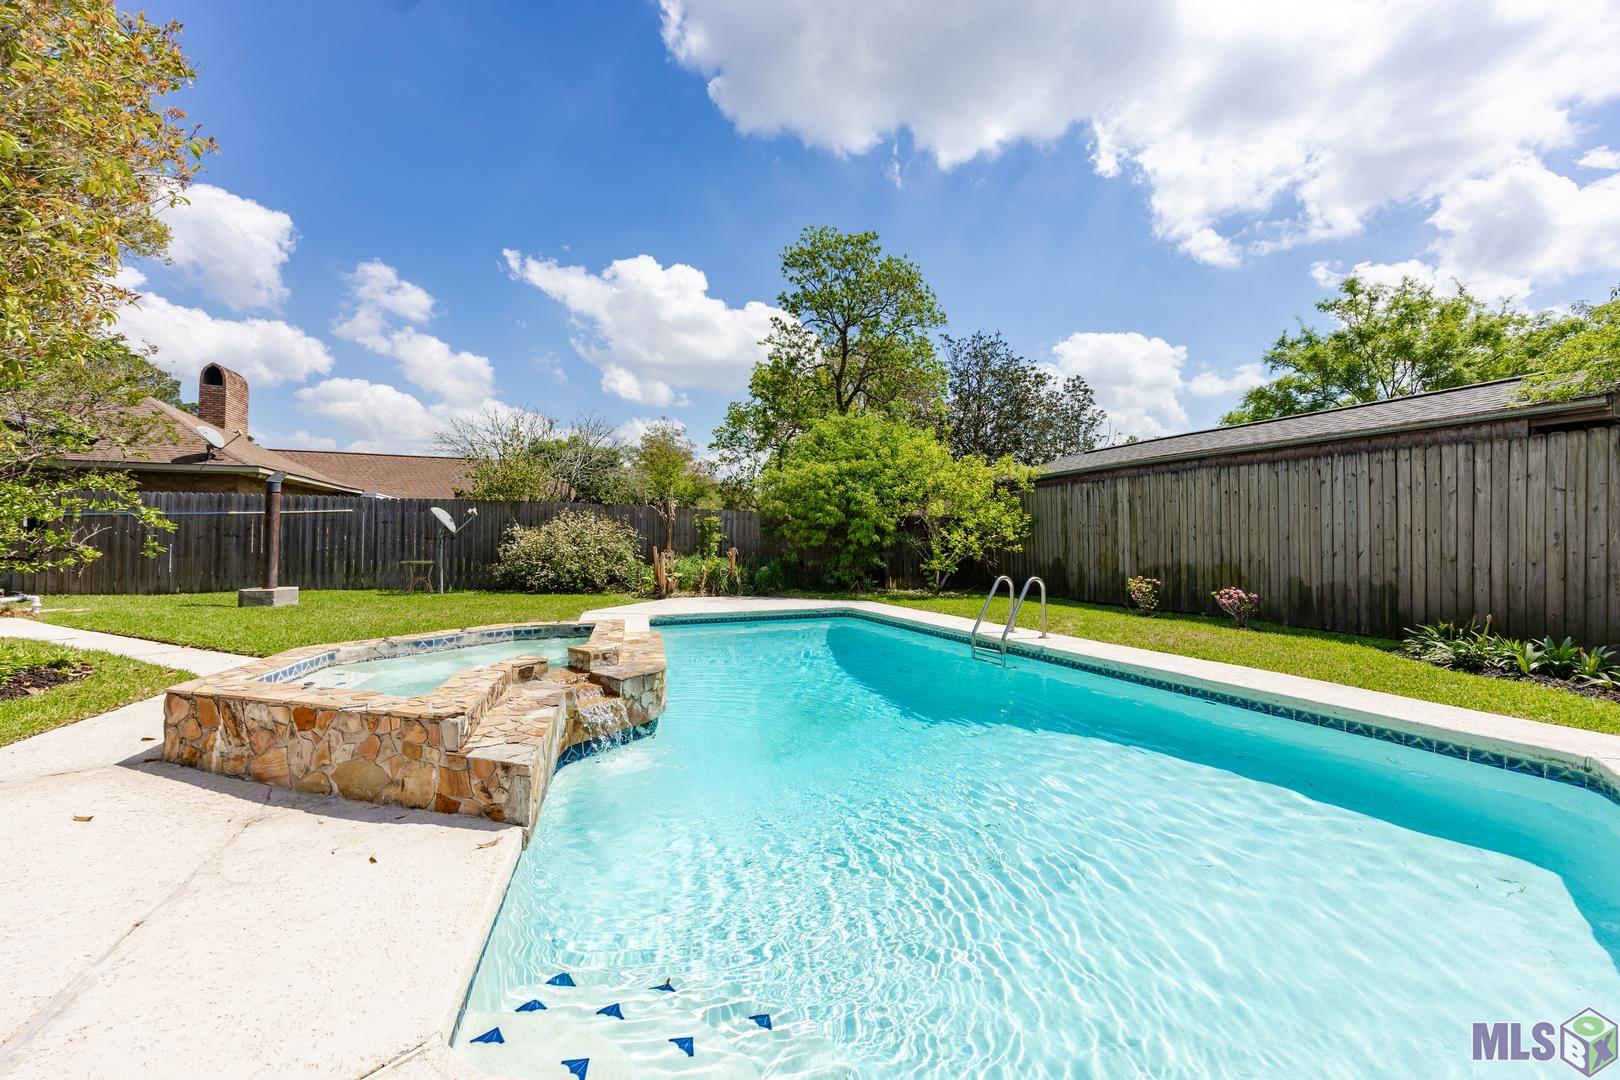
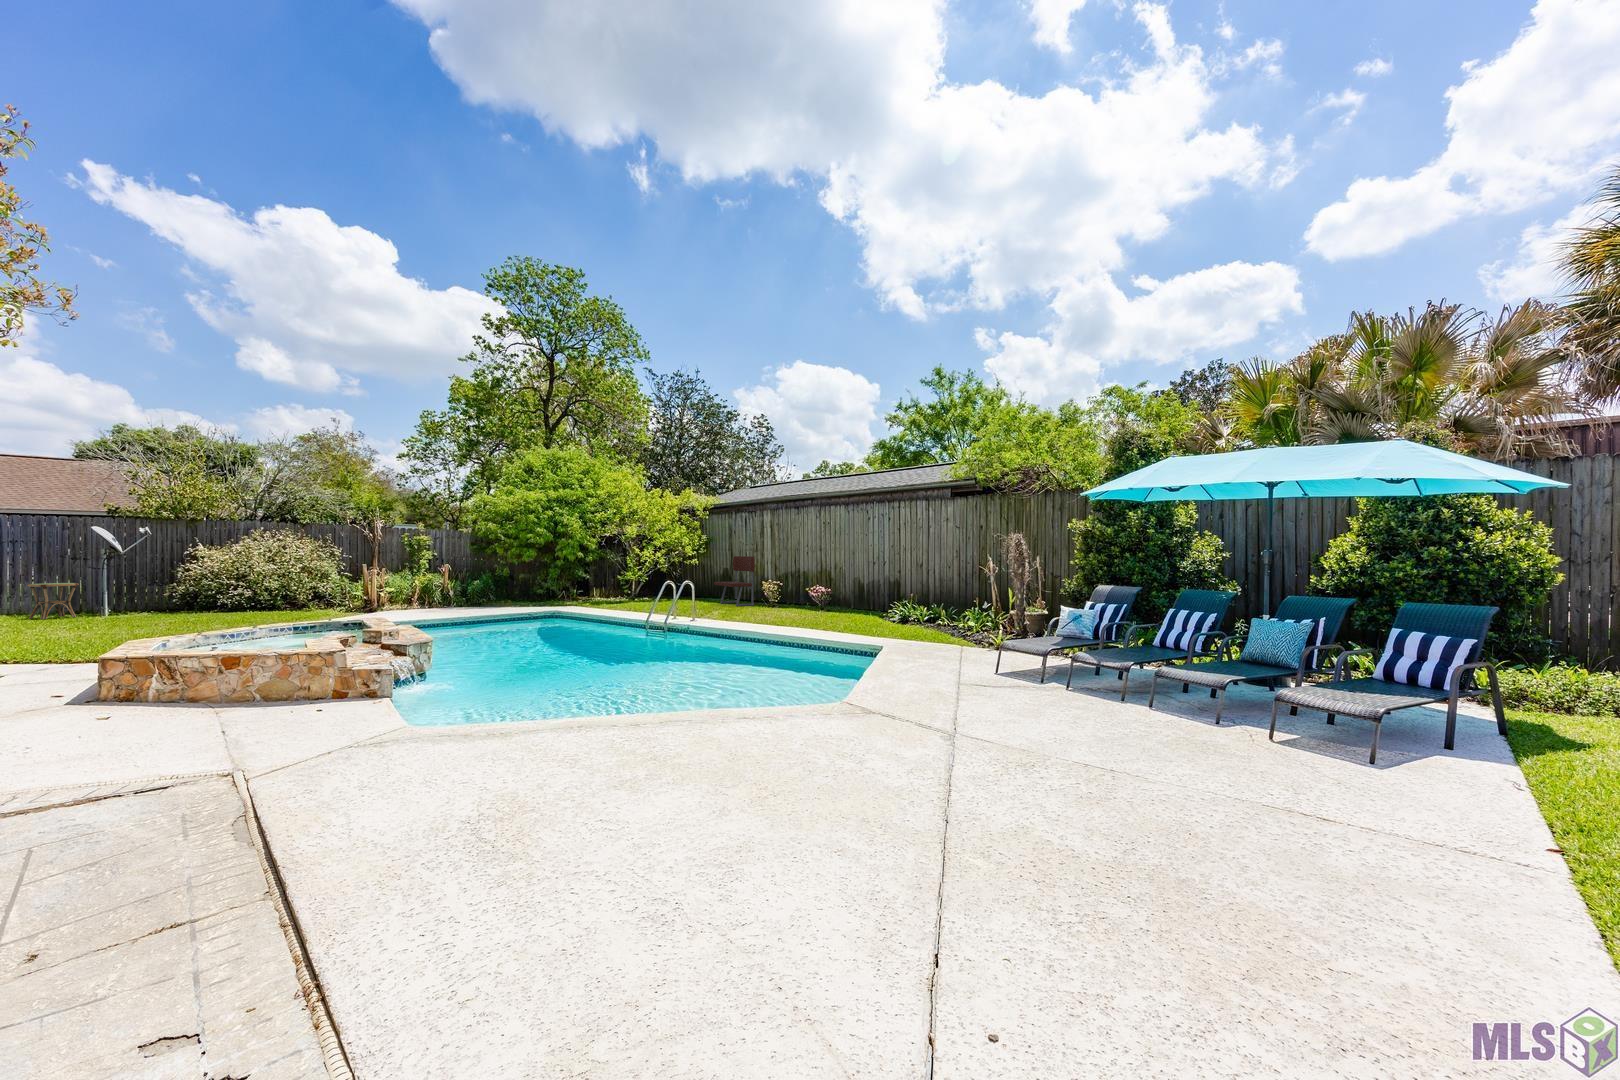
bench: none [1050,541,1116,612] -> present [714,556,755,606]

